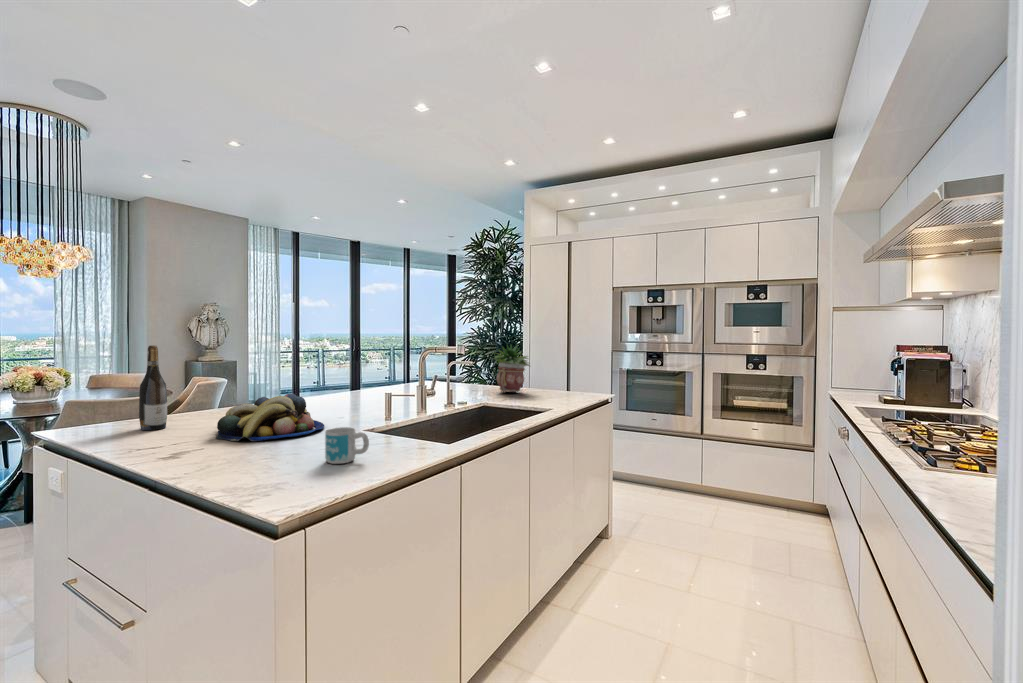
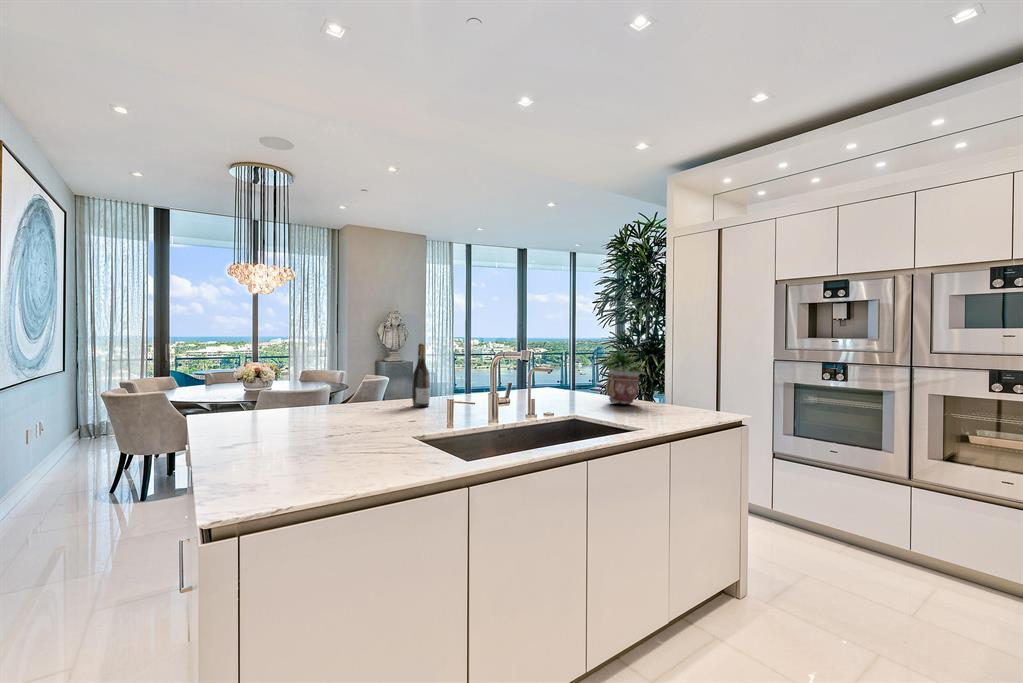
wine bottle: present [139,345,167,430] -> present [412,344,430,407]
fruit bowl: present [217,394,324,441] -> none [269,394,378,441]
mug: present [325,427,369,464] -> none [316,435,361,477]

